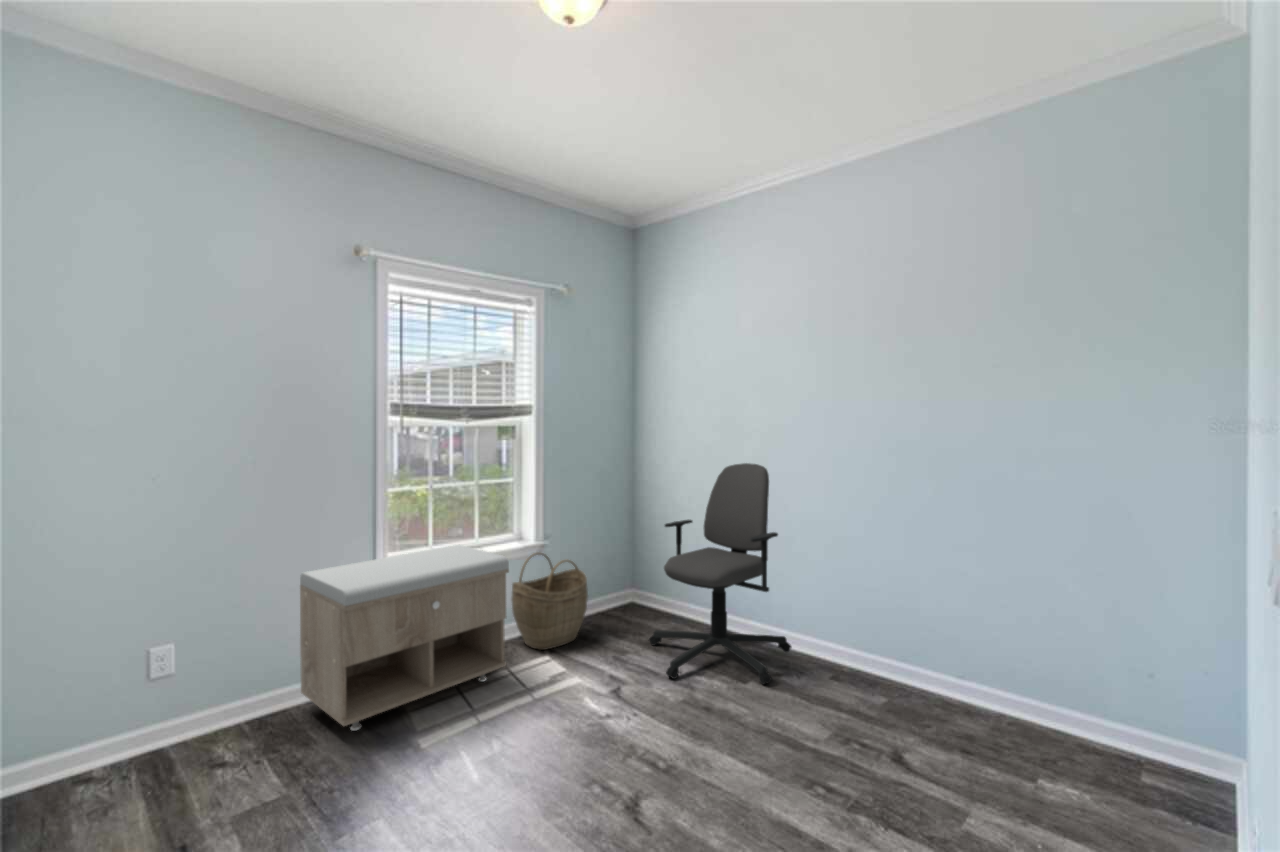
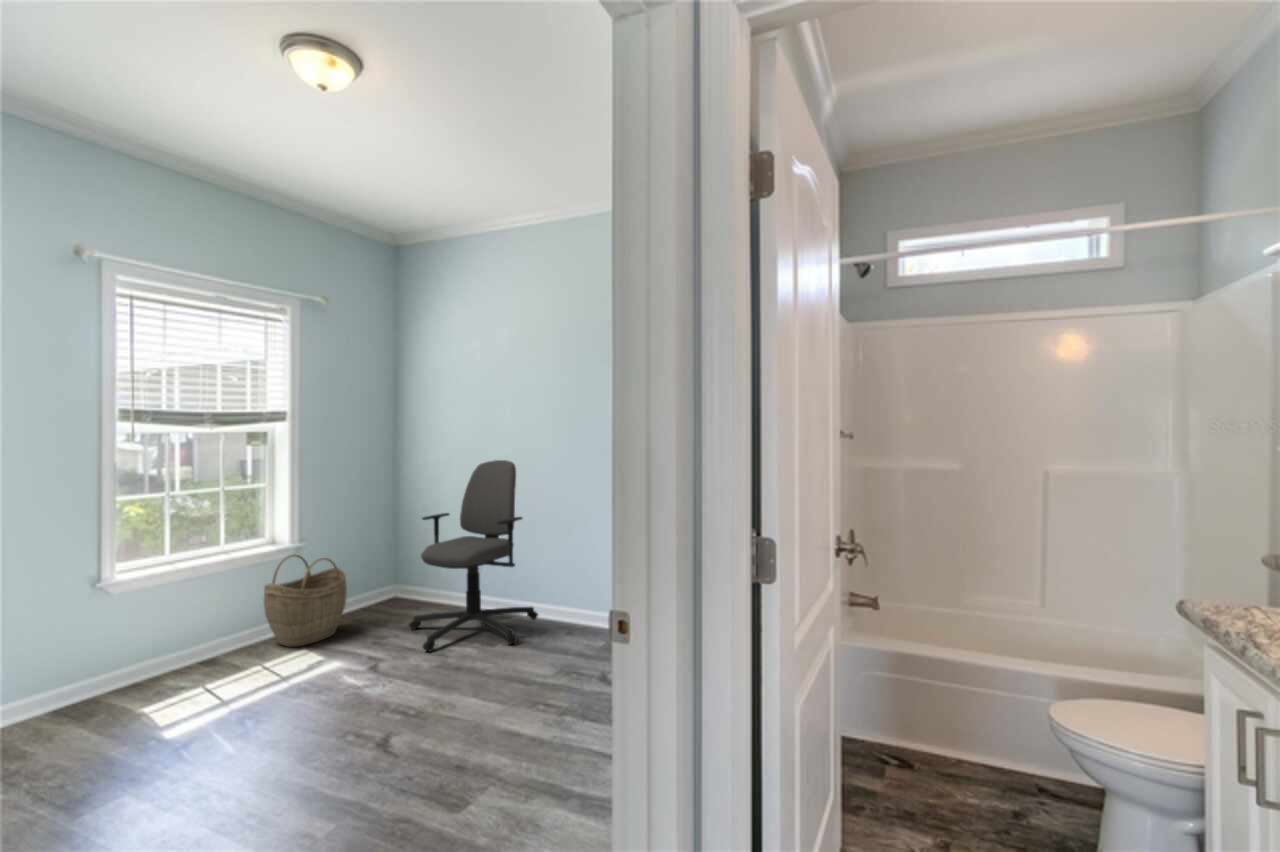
storage bench: present [300,545,509,731] -> none [7,551,261,738]

